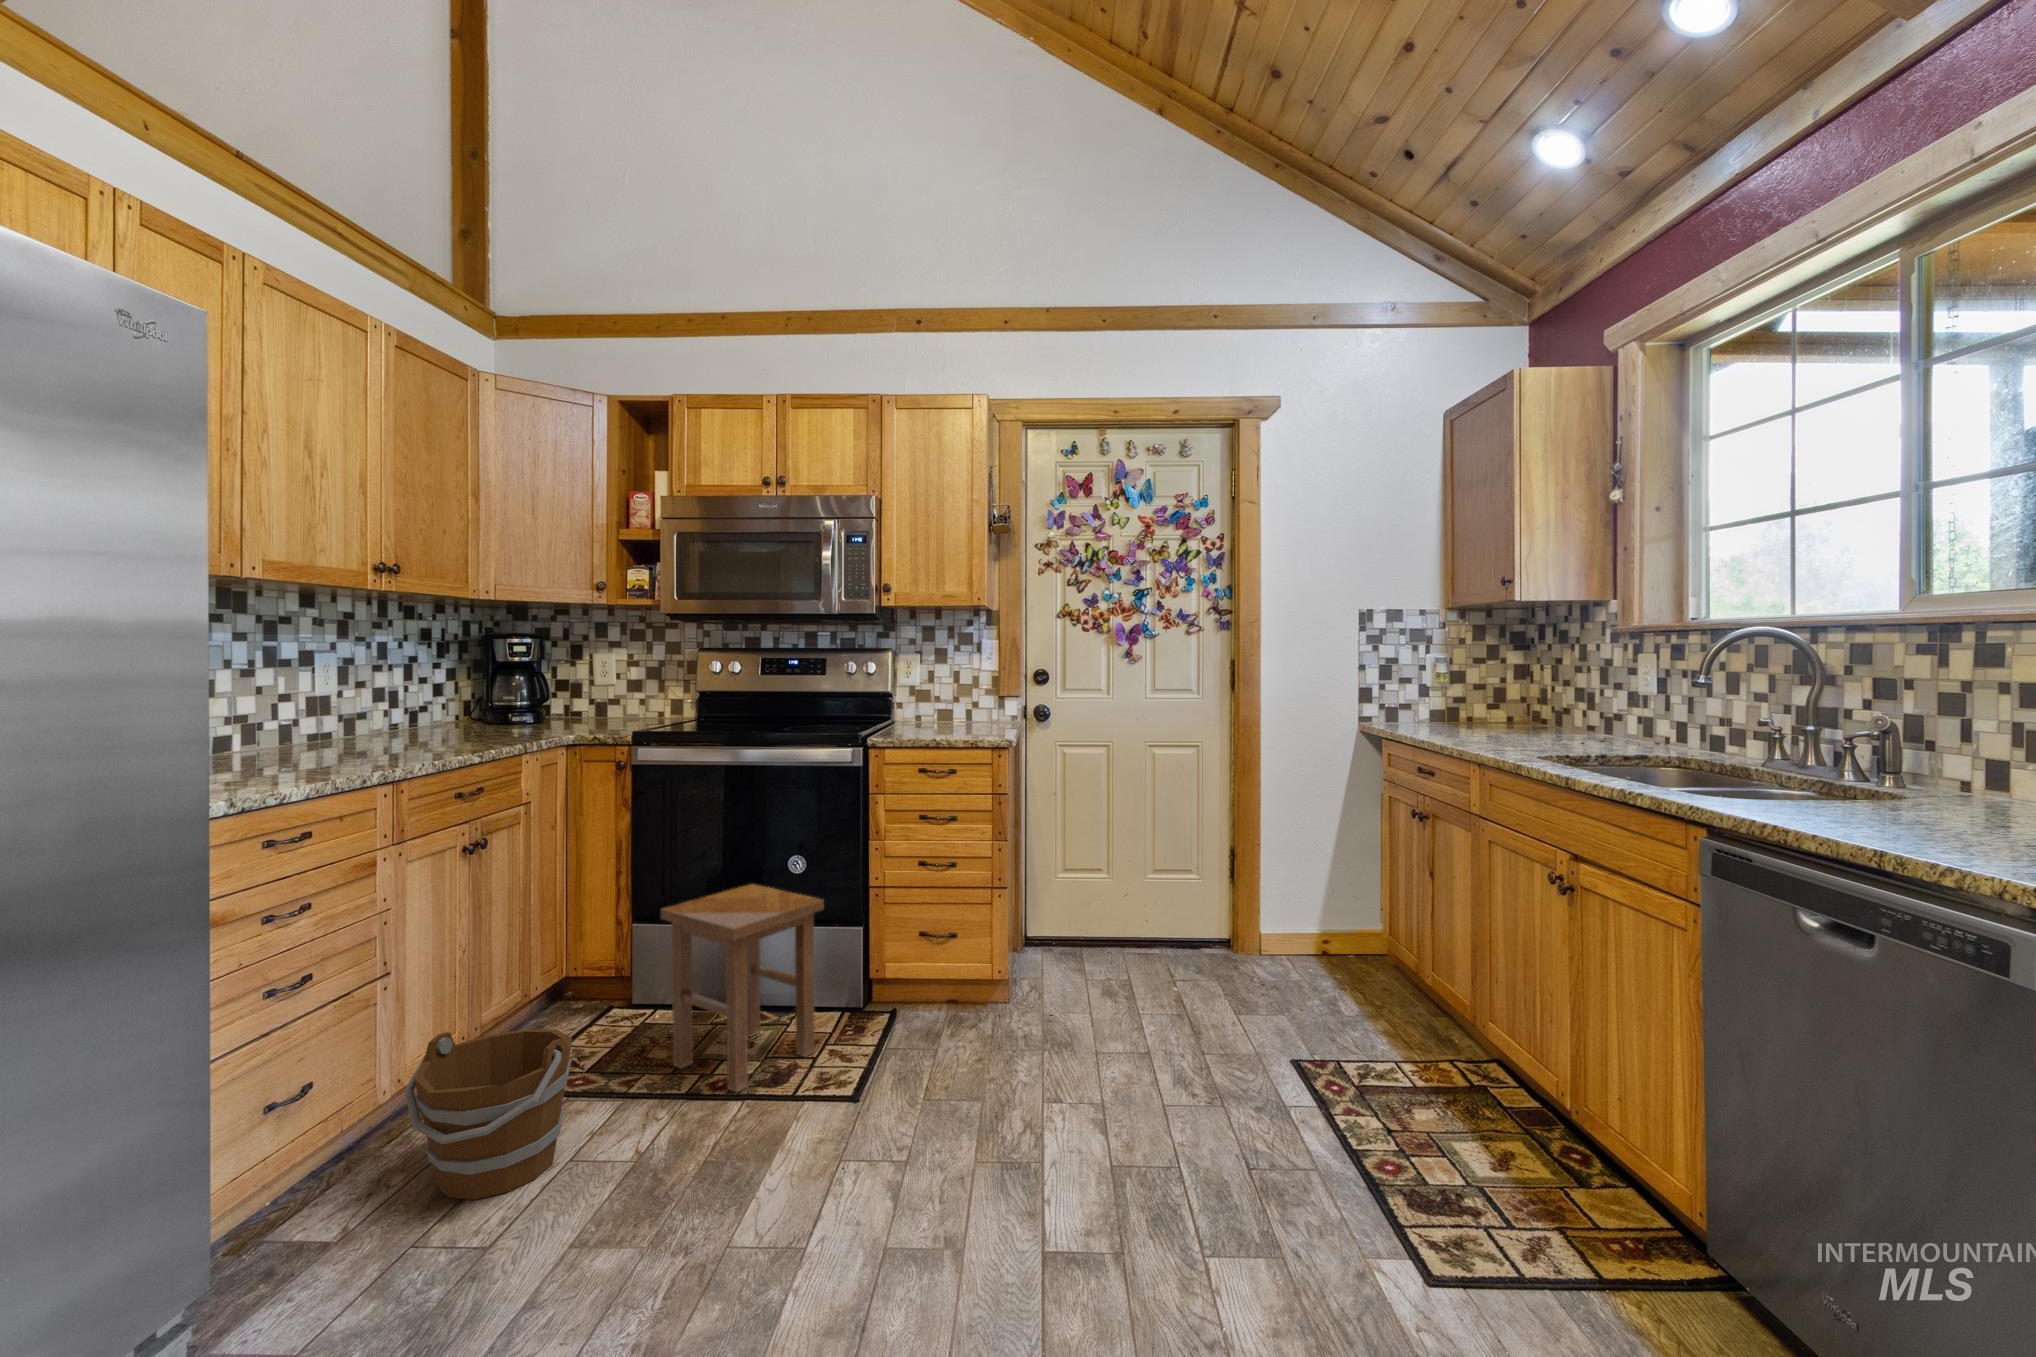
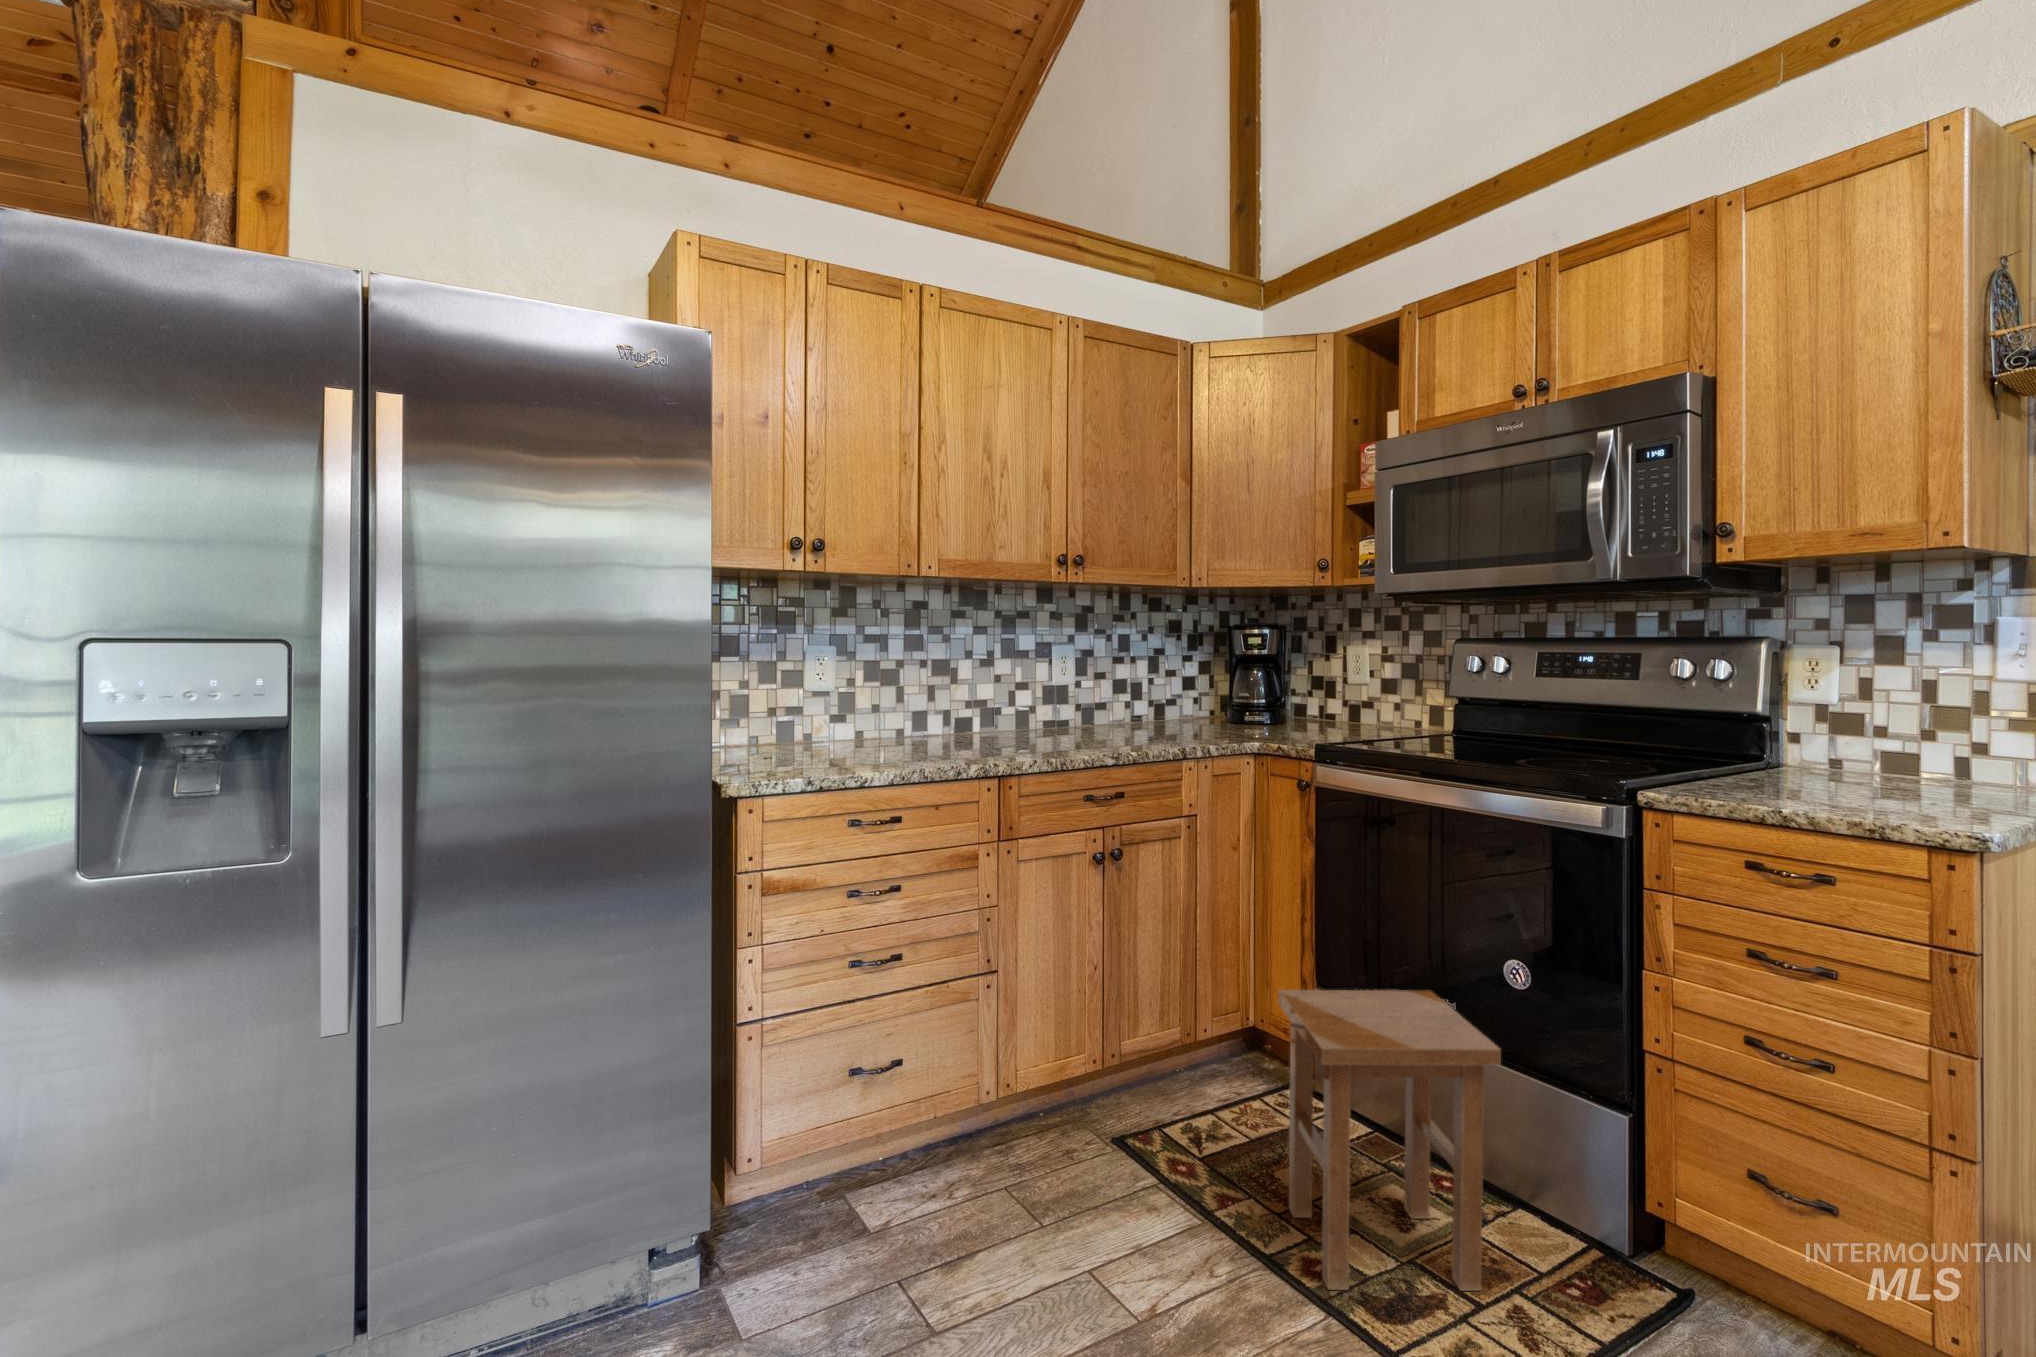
bucket: present [405,1029,572,1200] -> none [959,1058,1118,1268]

